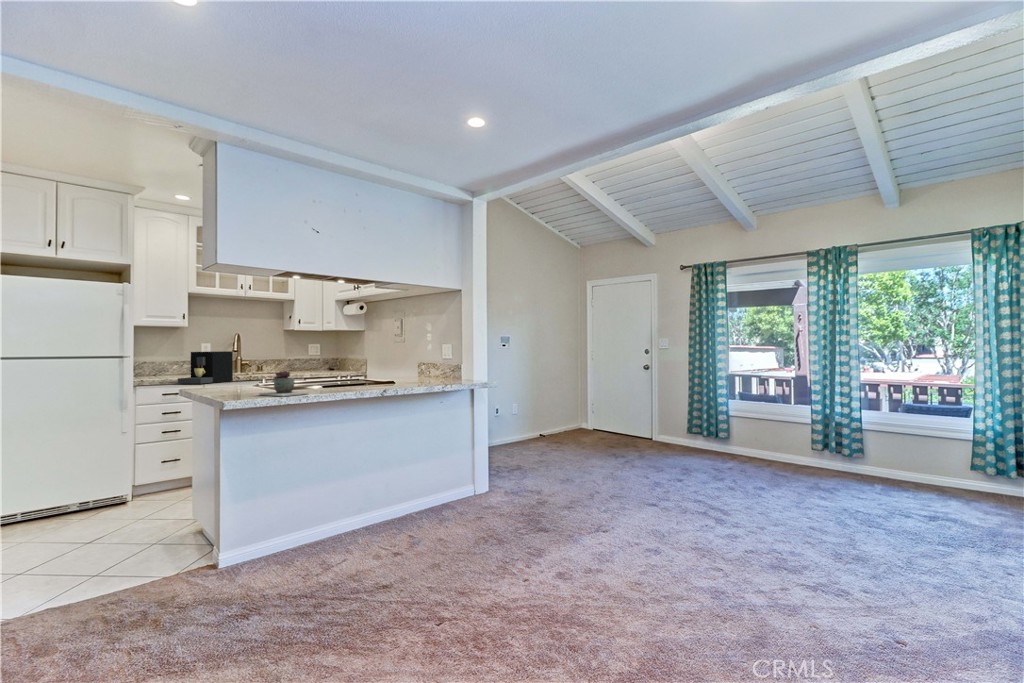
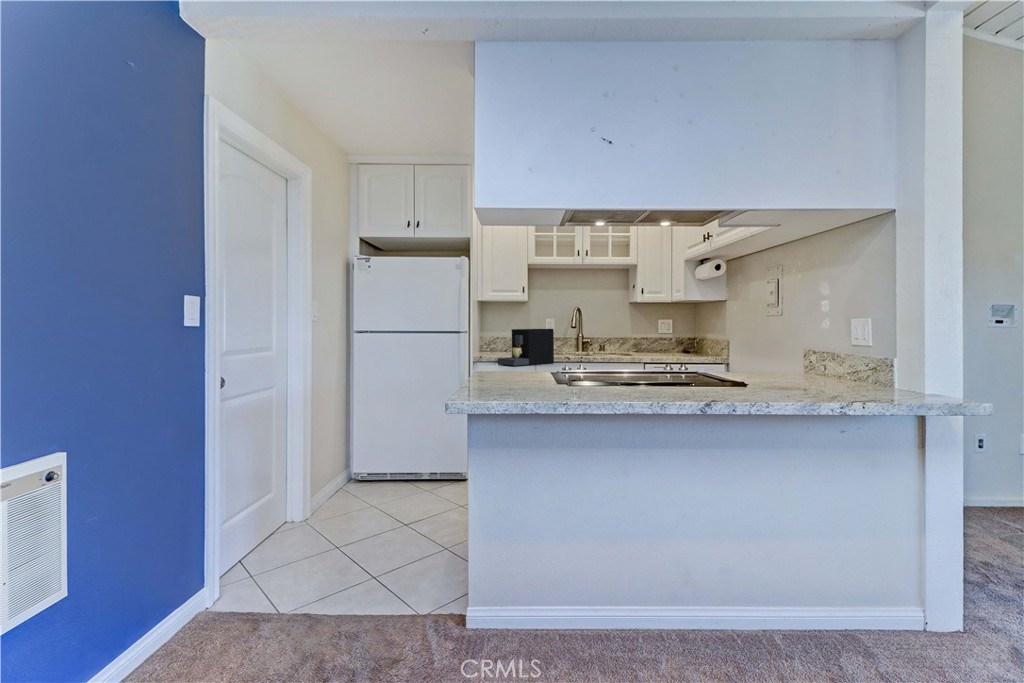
succulent plant: present [260,371,309,397] -> none [521,360,581,401]

